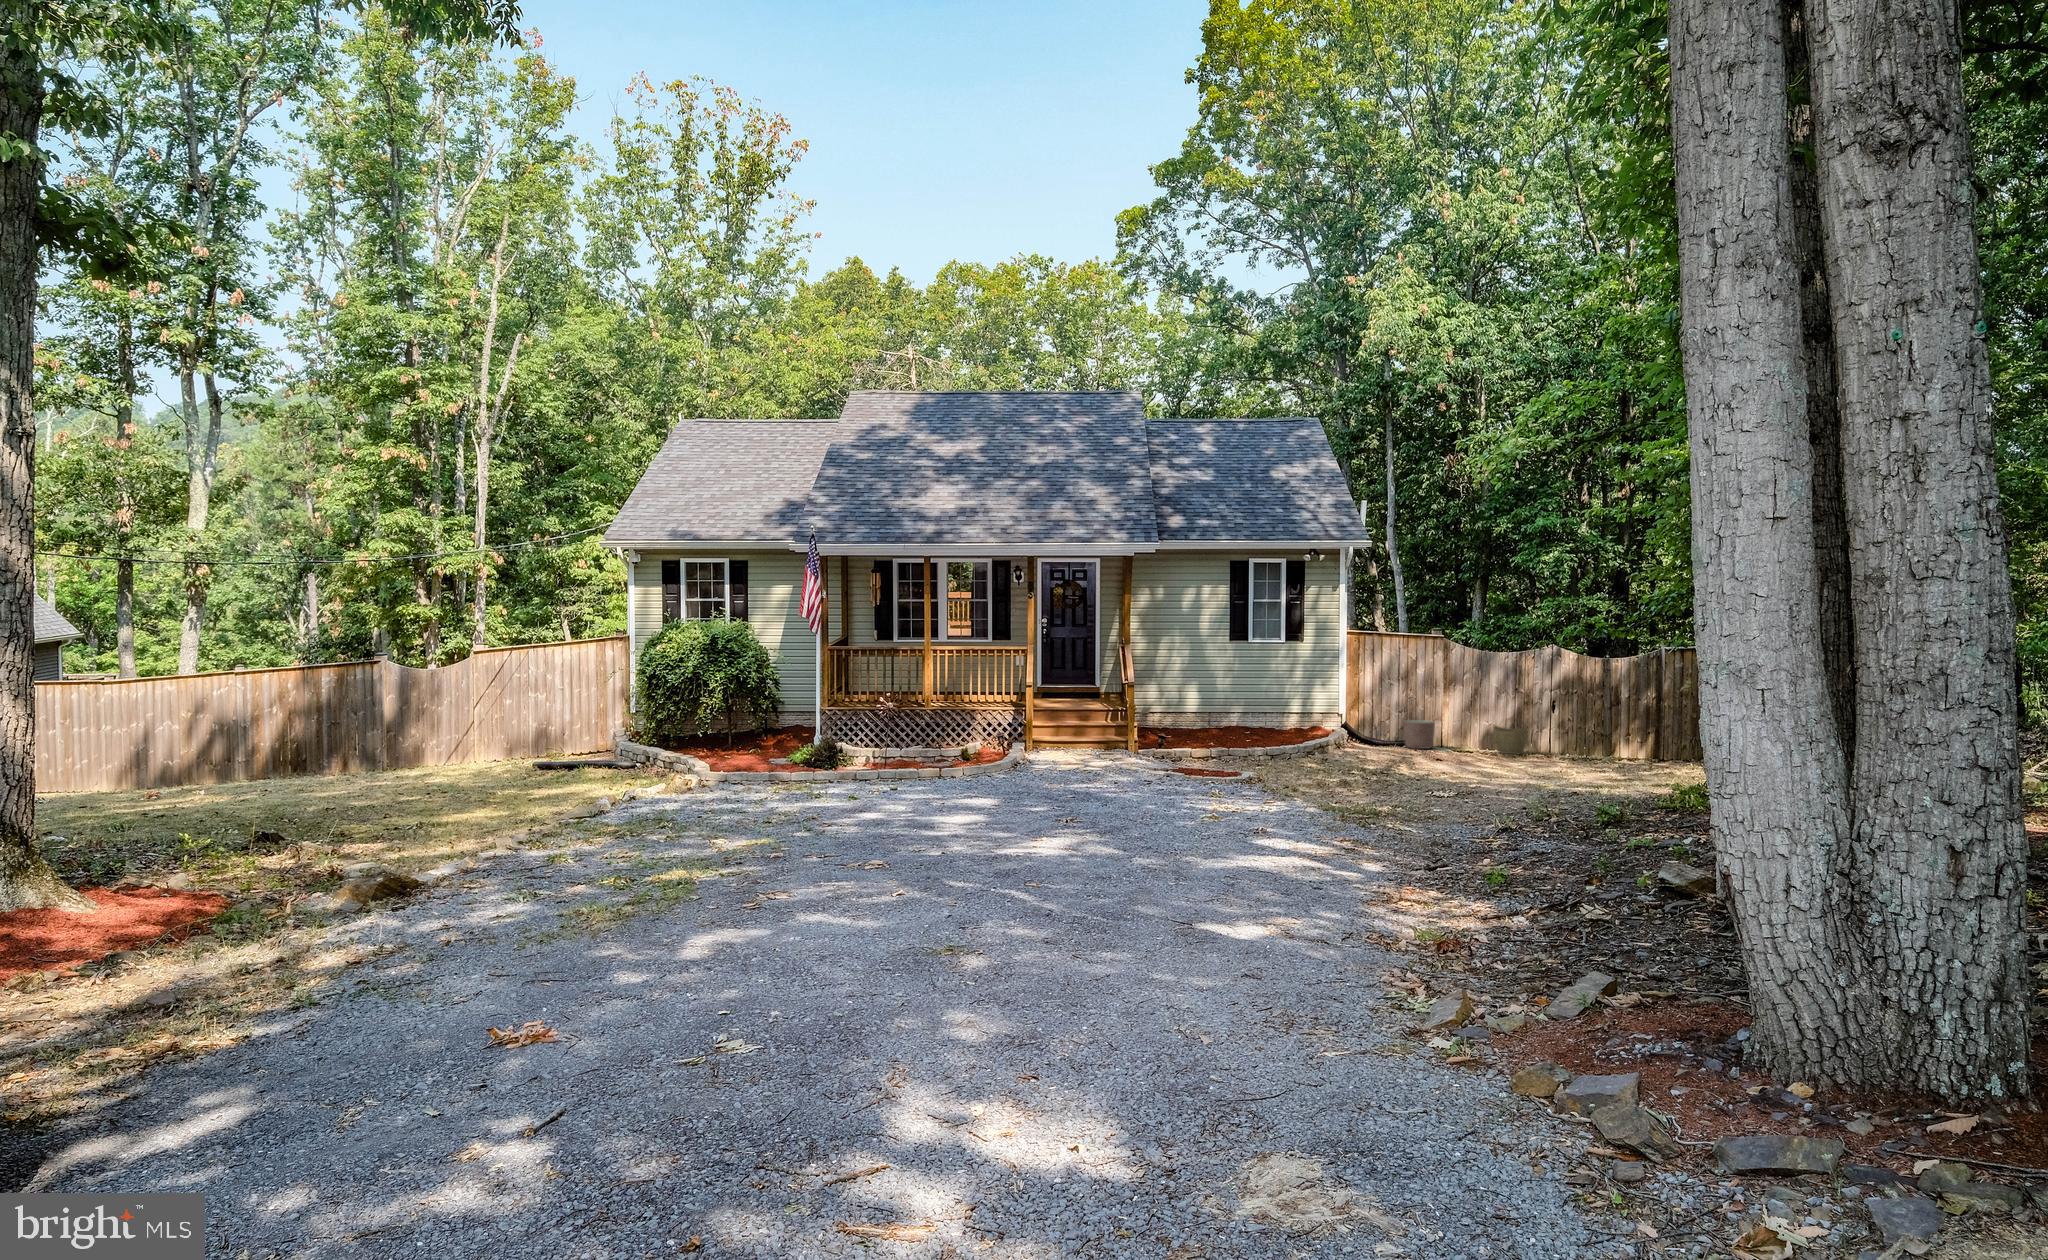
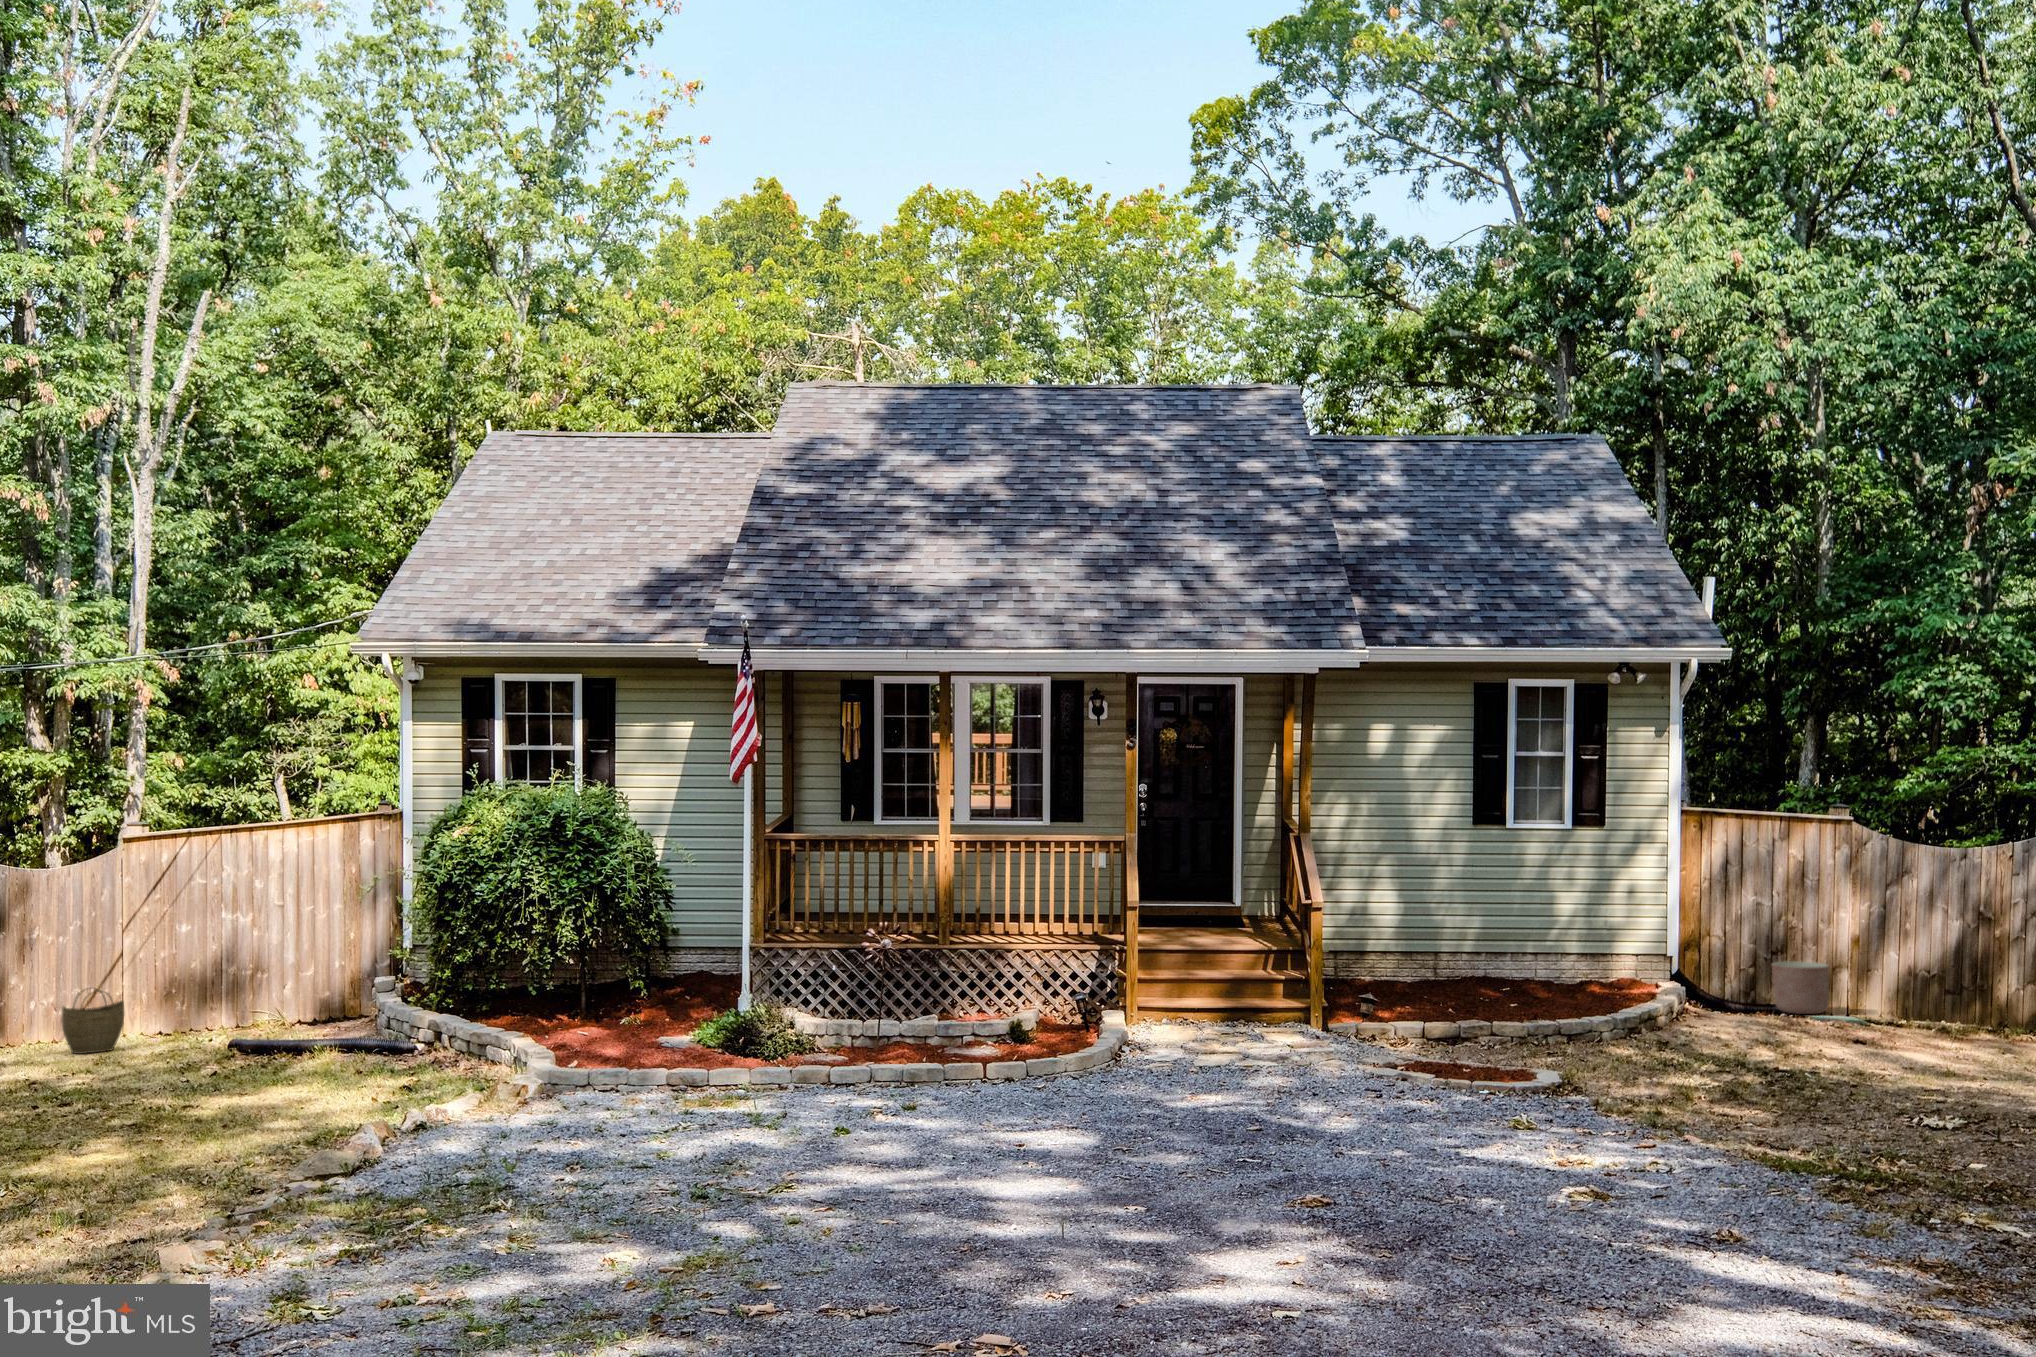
woven basket: present [1493,718,1528,754] -> present [62,988,125,1054]

